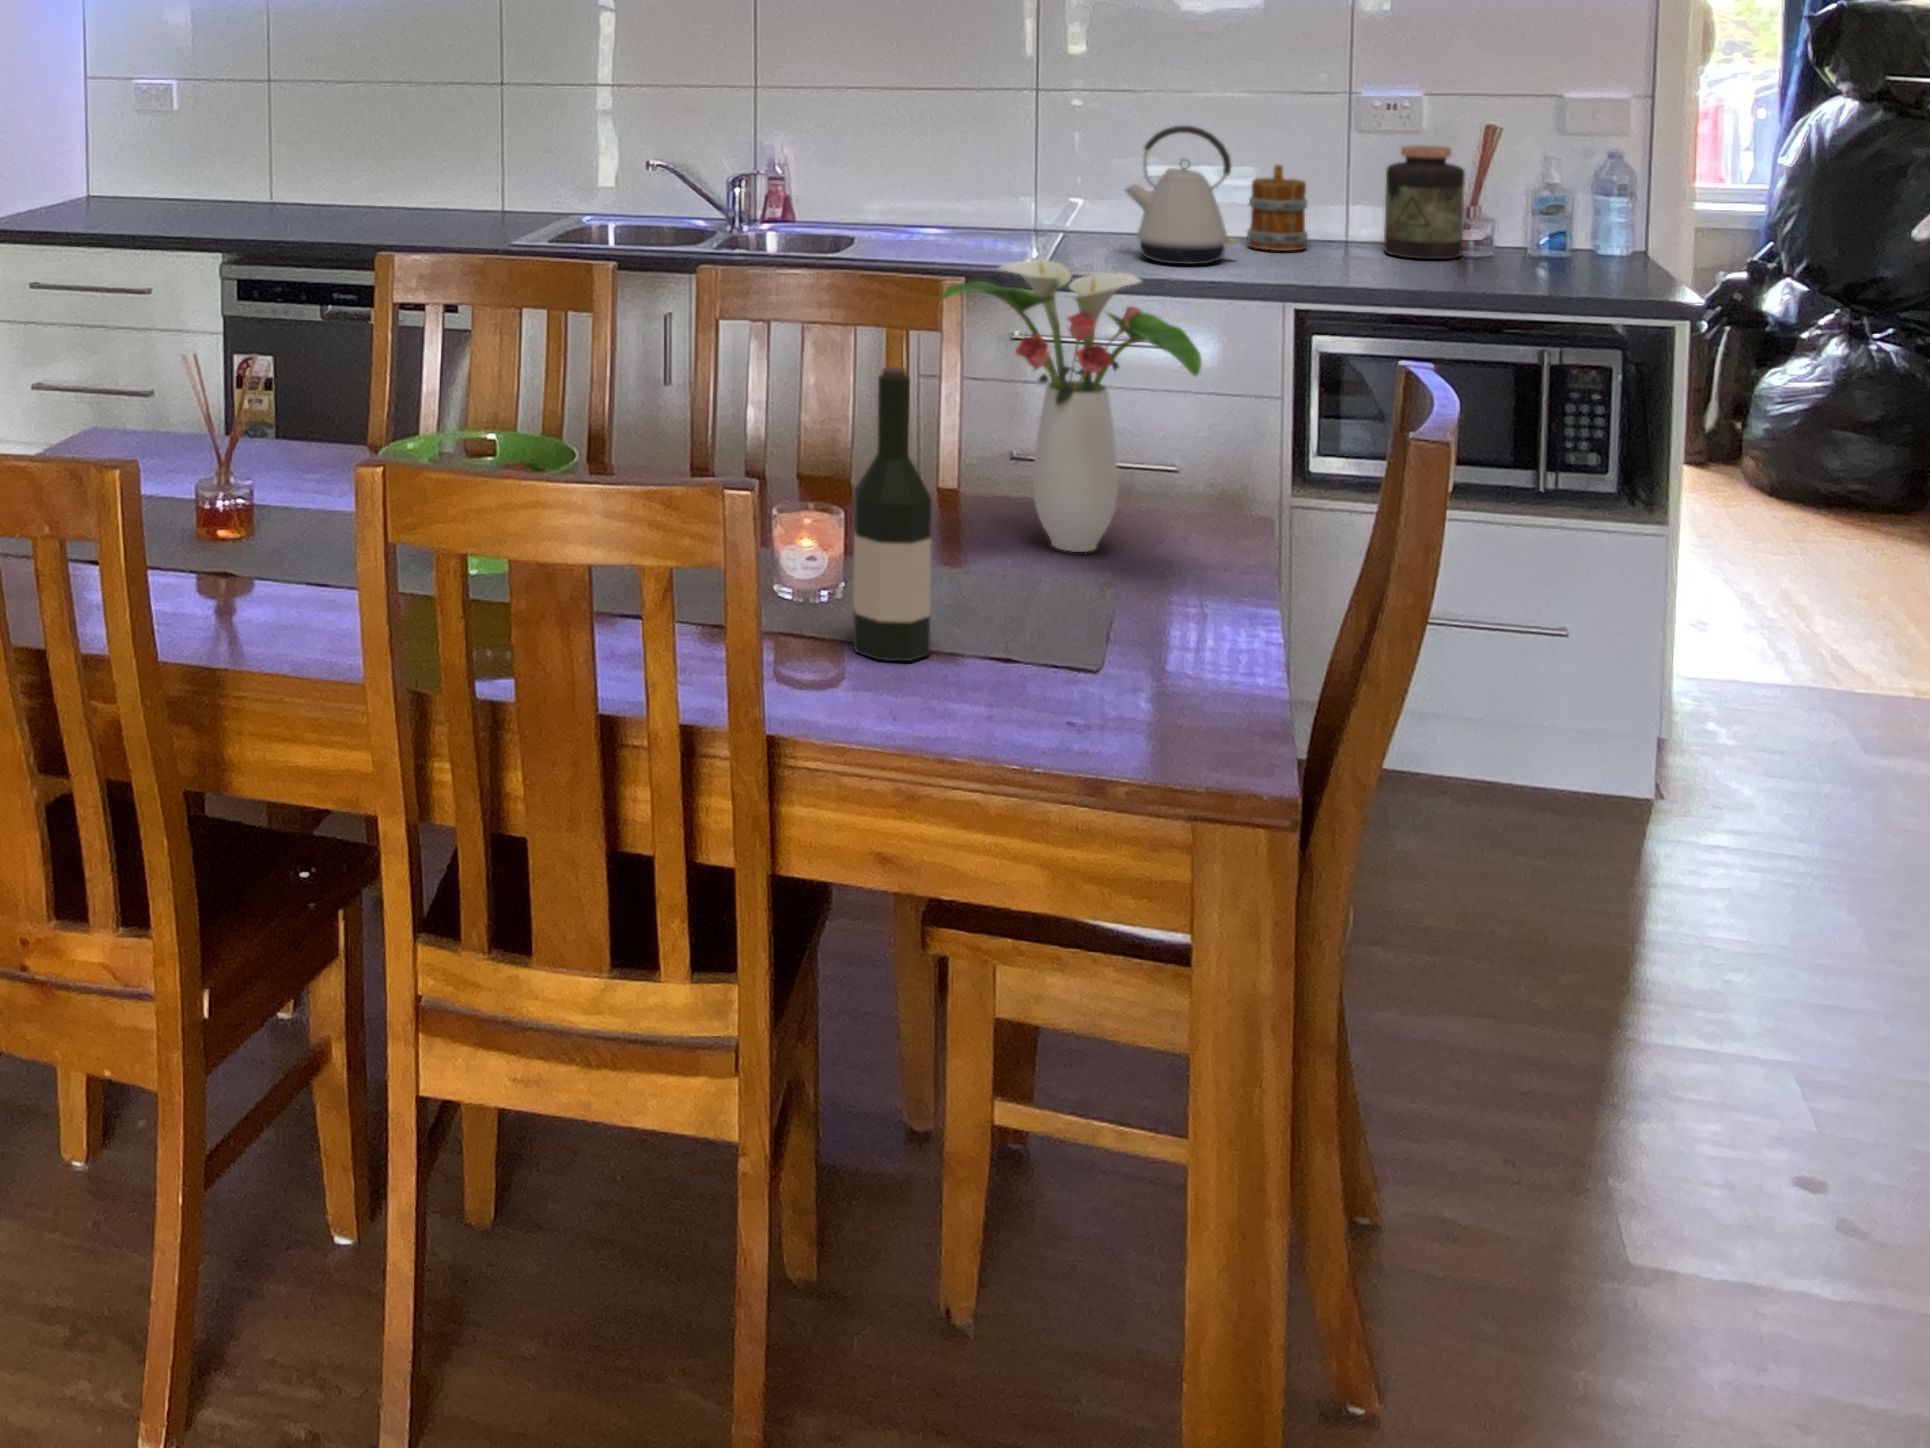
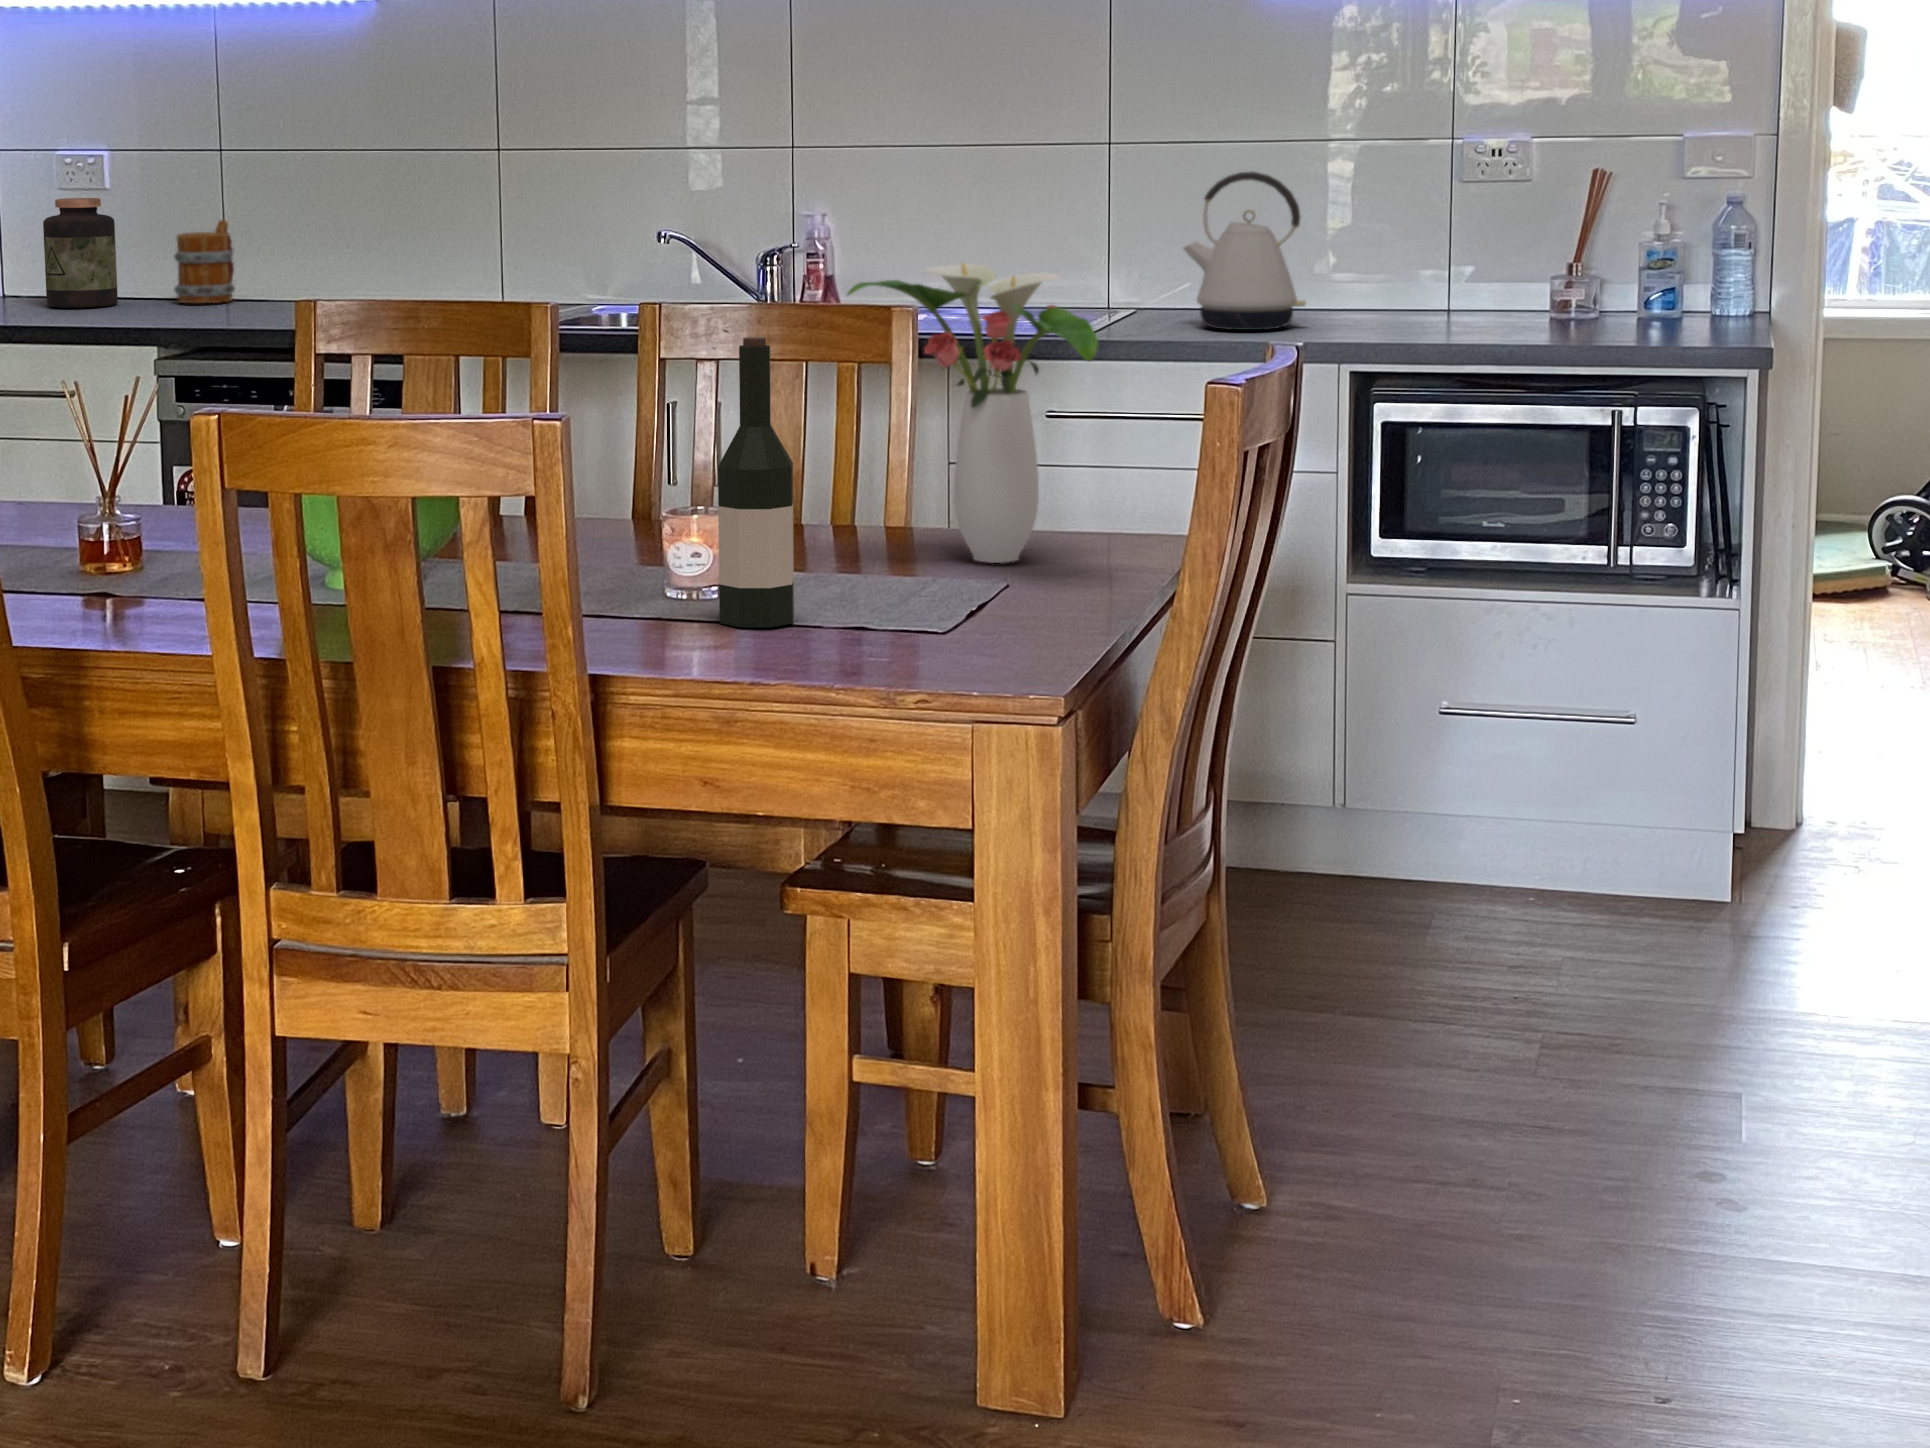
jar: present [1384,146,1465,259] -> present [43,198,118,308]
mug: present [1247,165,1308,251] -> present [174,220,235,303]

